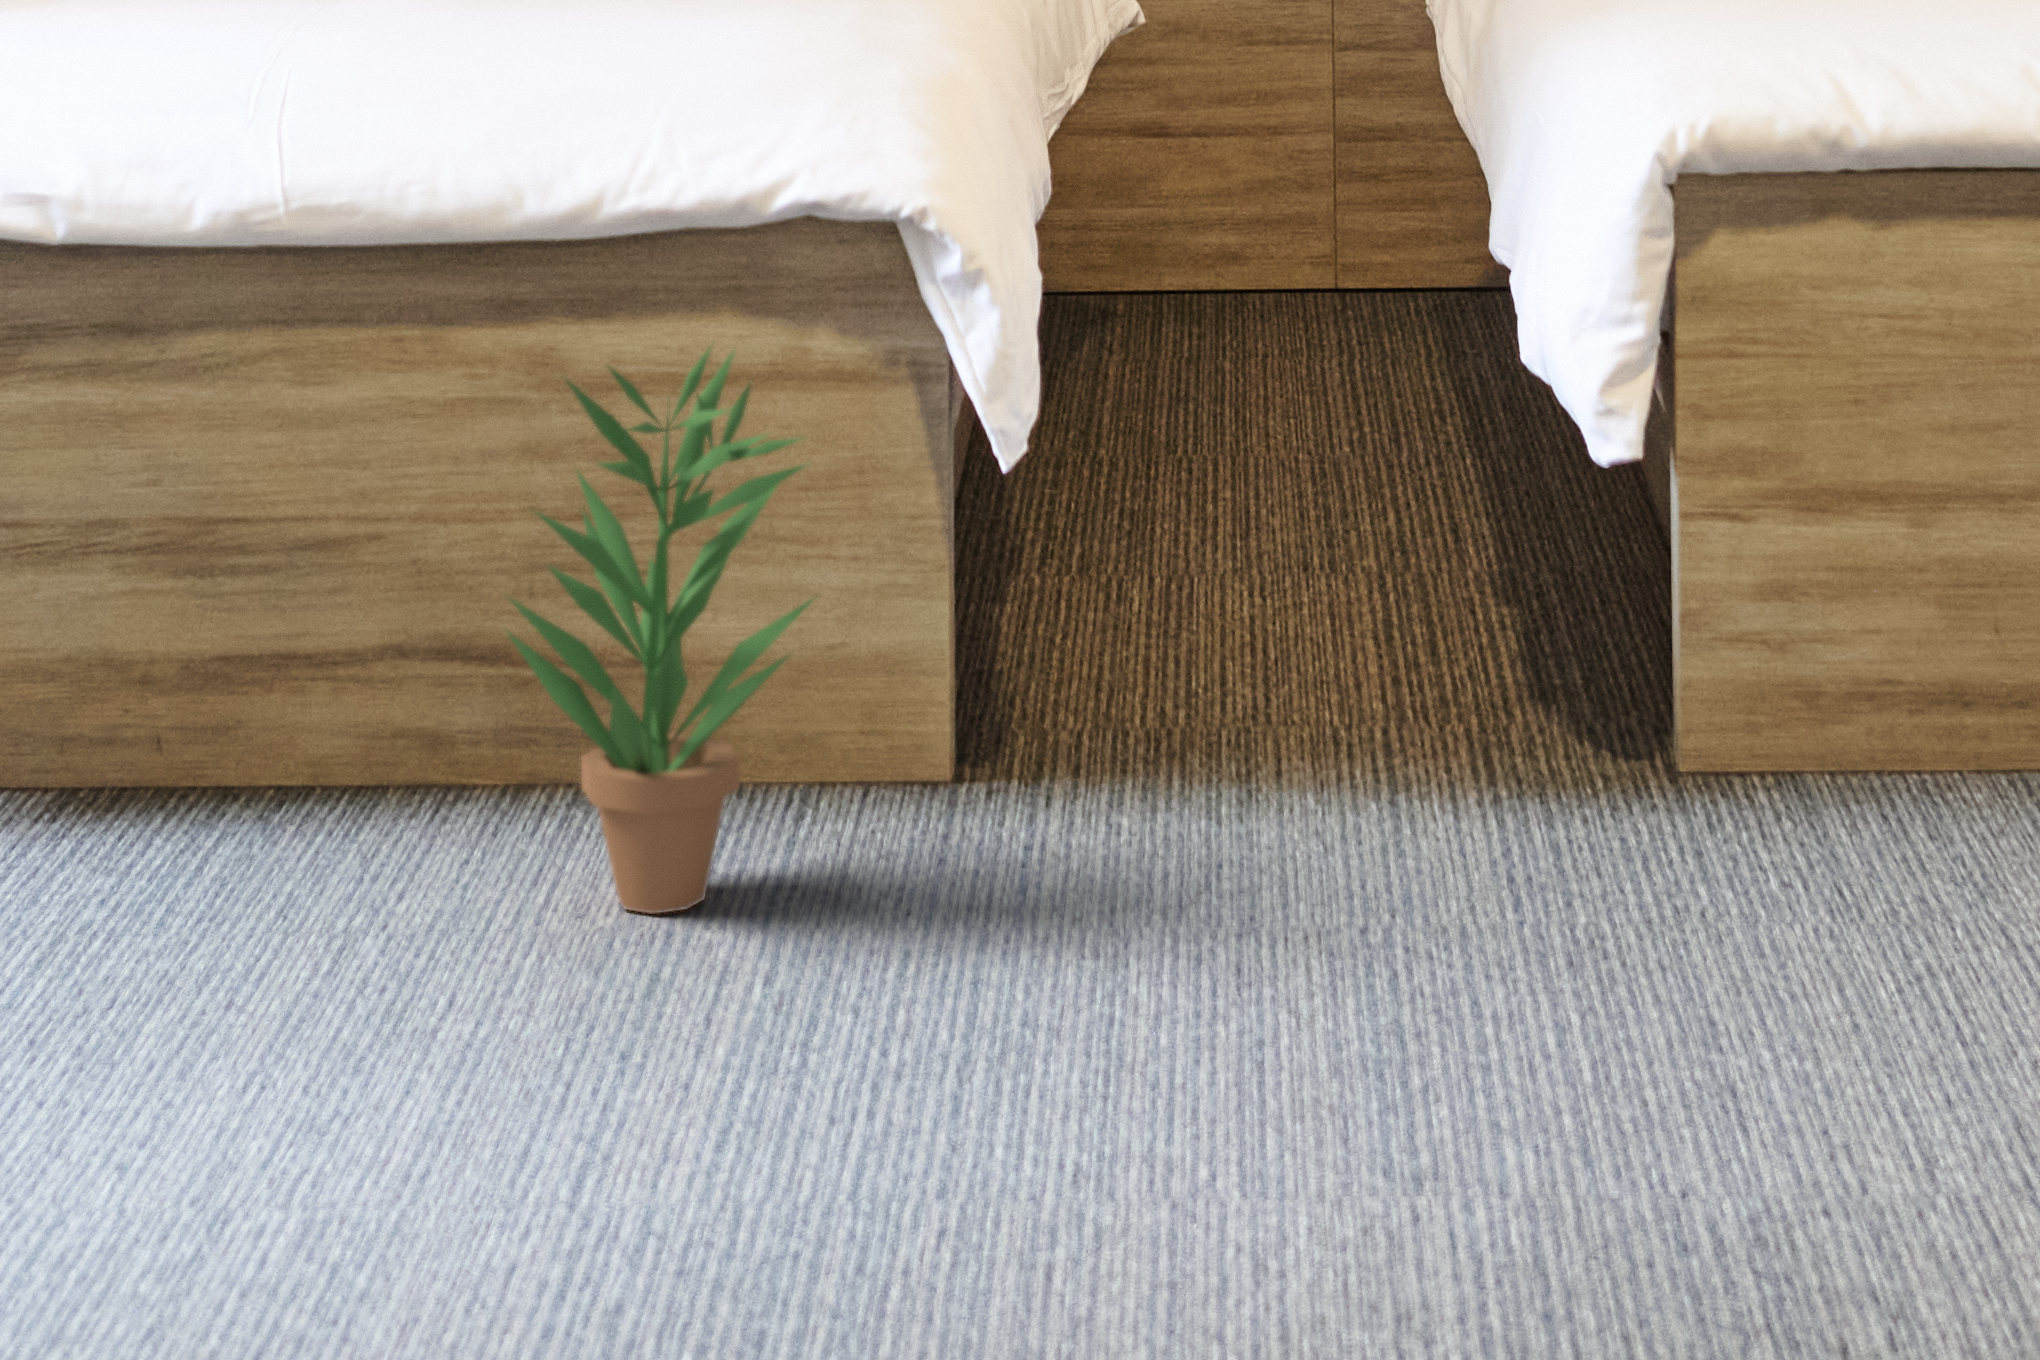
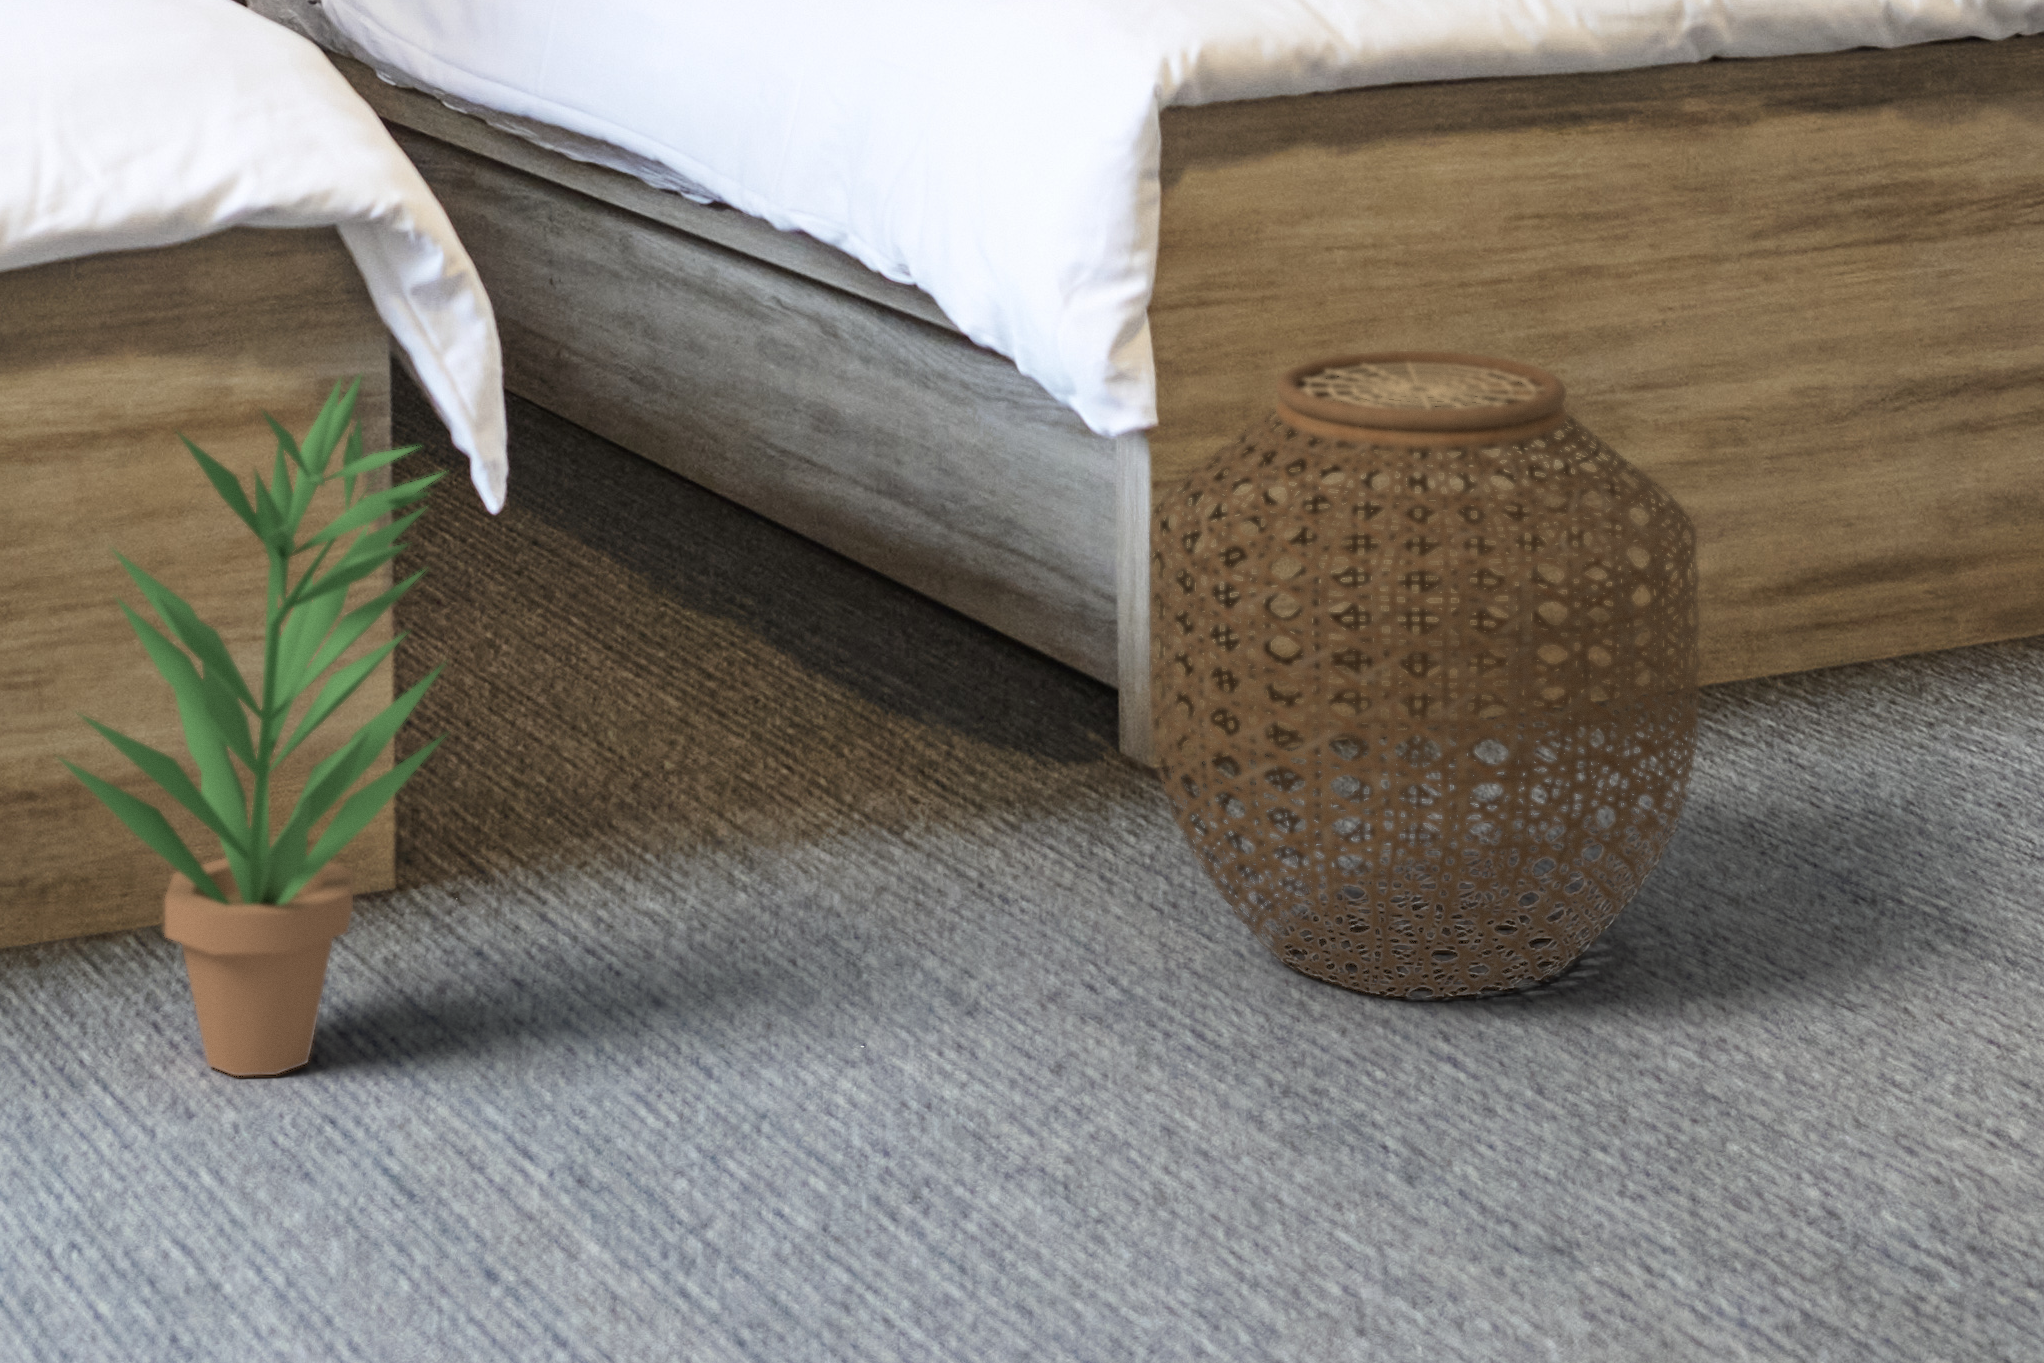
woven basket: none [1413,420,1924,1024] -> present [1149,351,1699,998]

